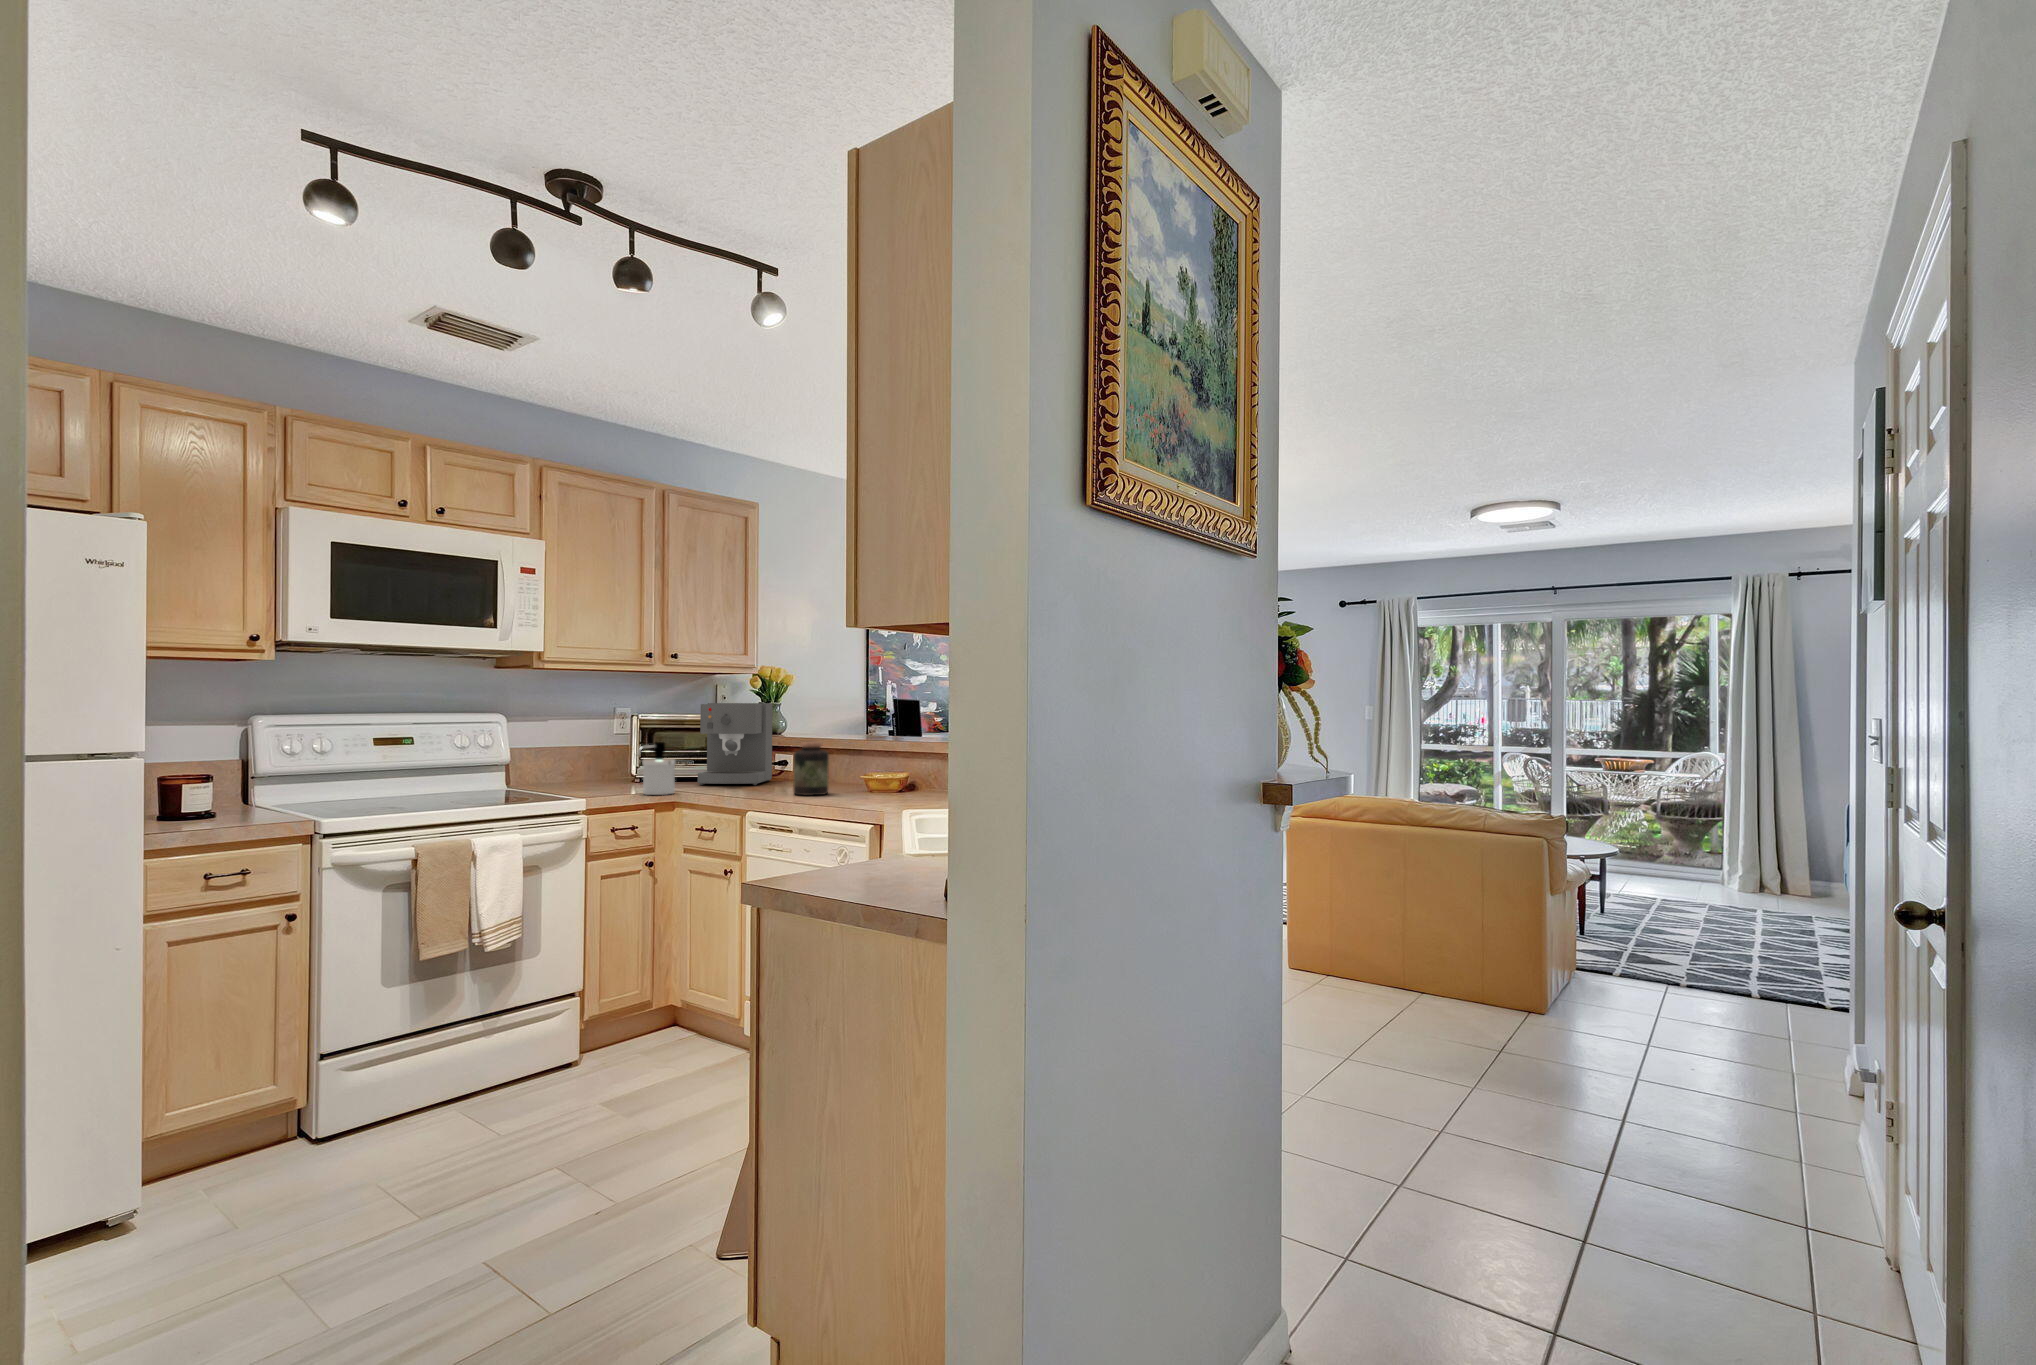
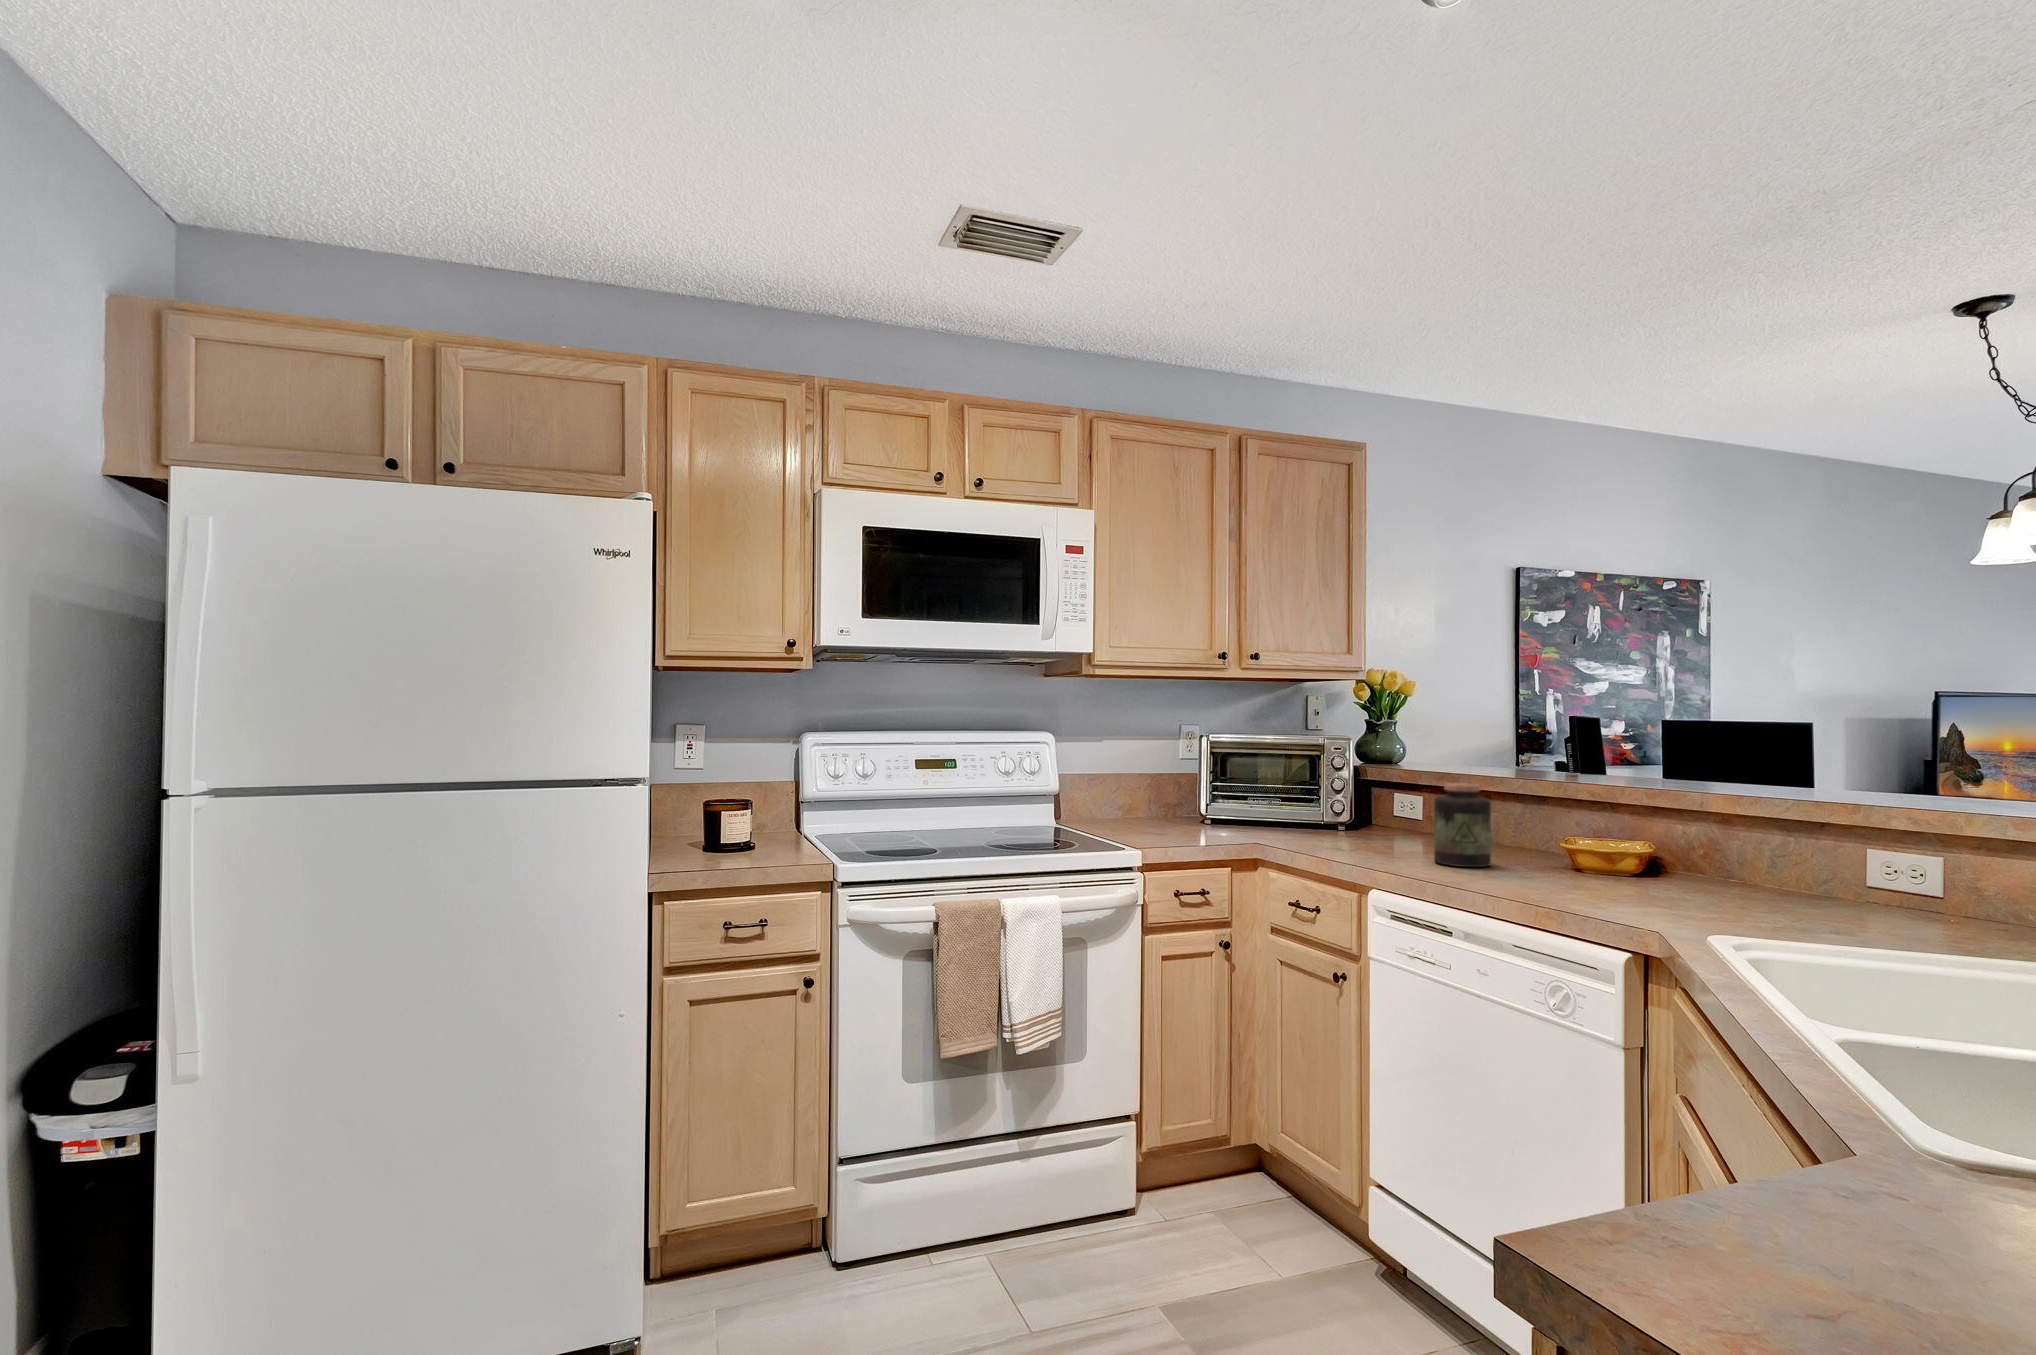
coffee maker: present [698,703,772,785] -> none [1287,719,1390,839]
soap dispenser: present [637,742,676,795] -> none [1207,773,1260,848]

